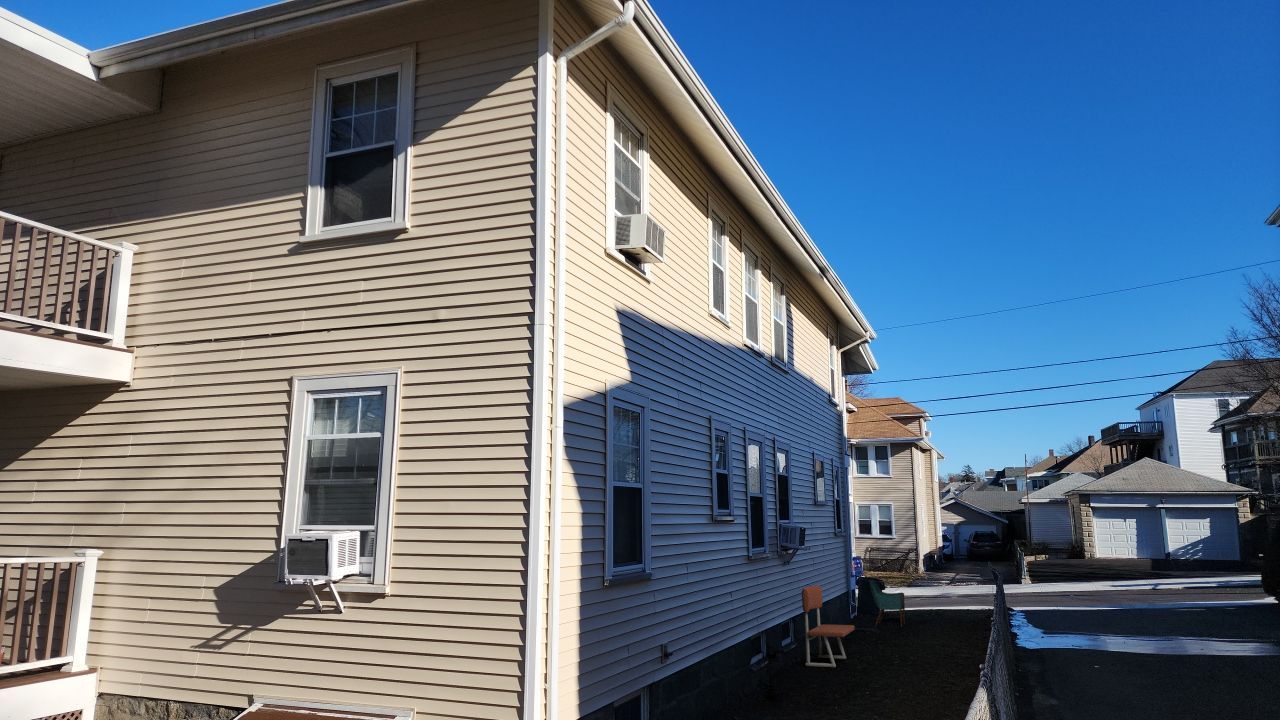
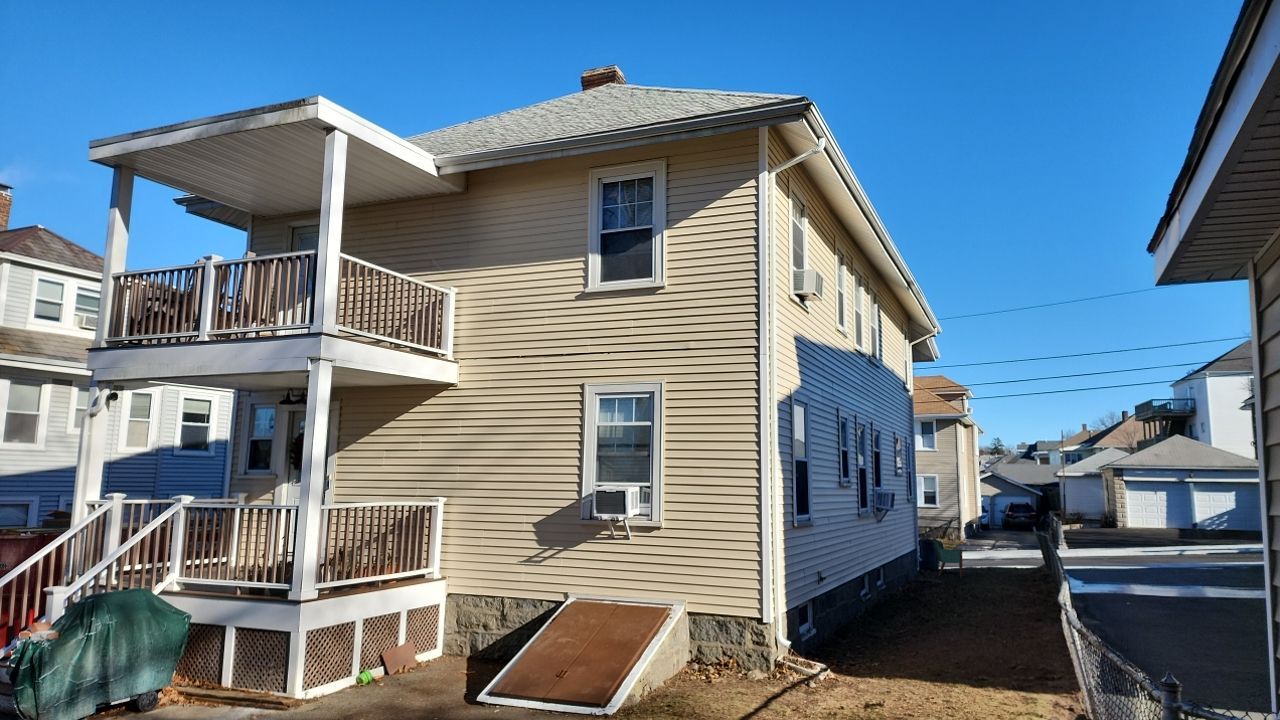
bench: present [802,585,855,667] -> none [890,539,931,602]
potted plant: present [757,646,783,696] -> none [863,578,889,617]

